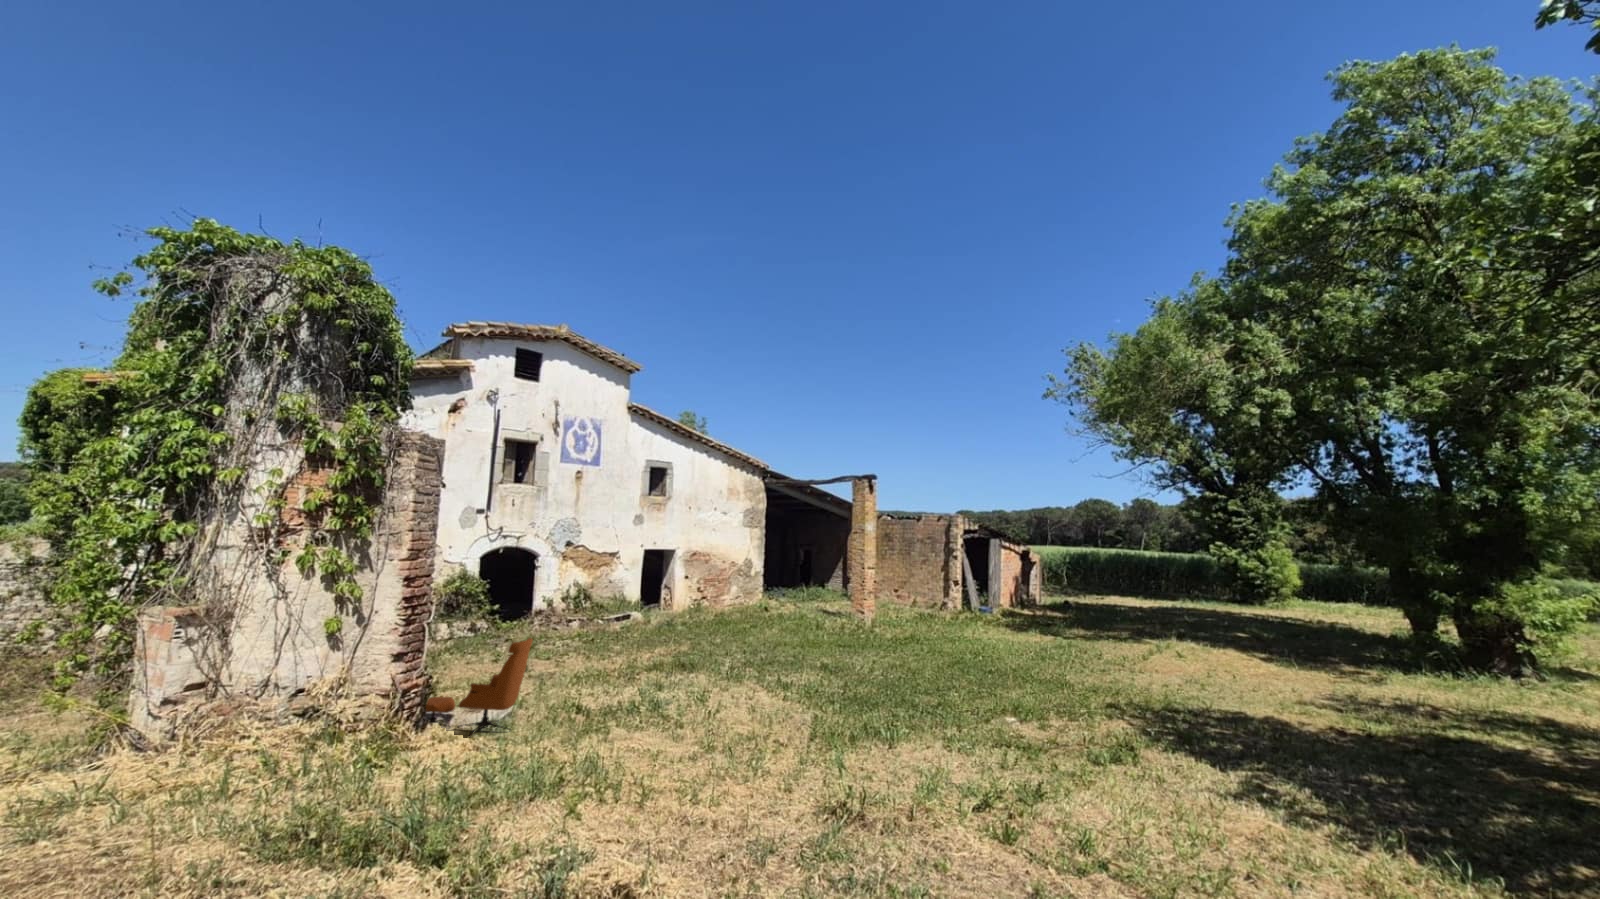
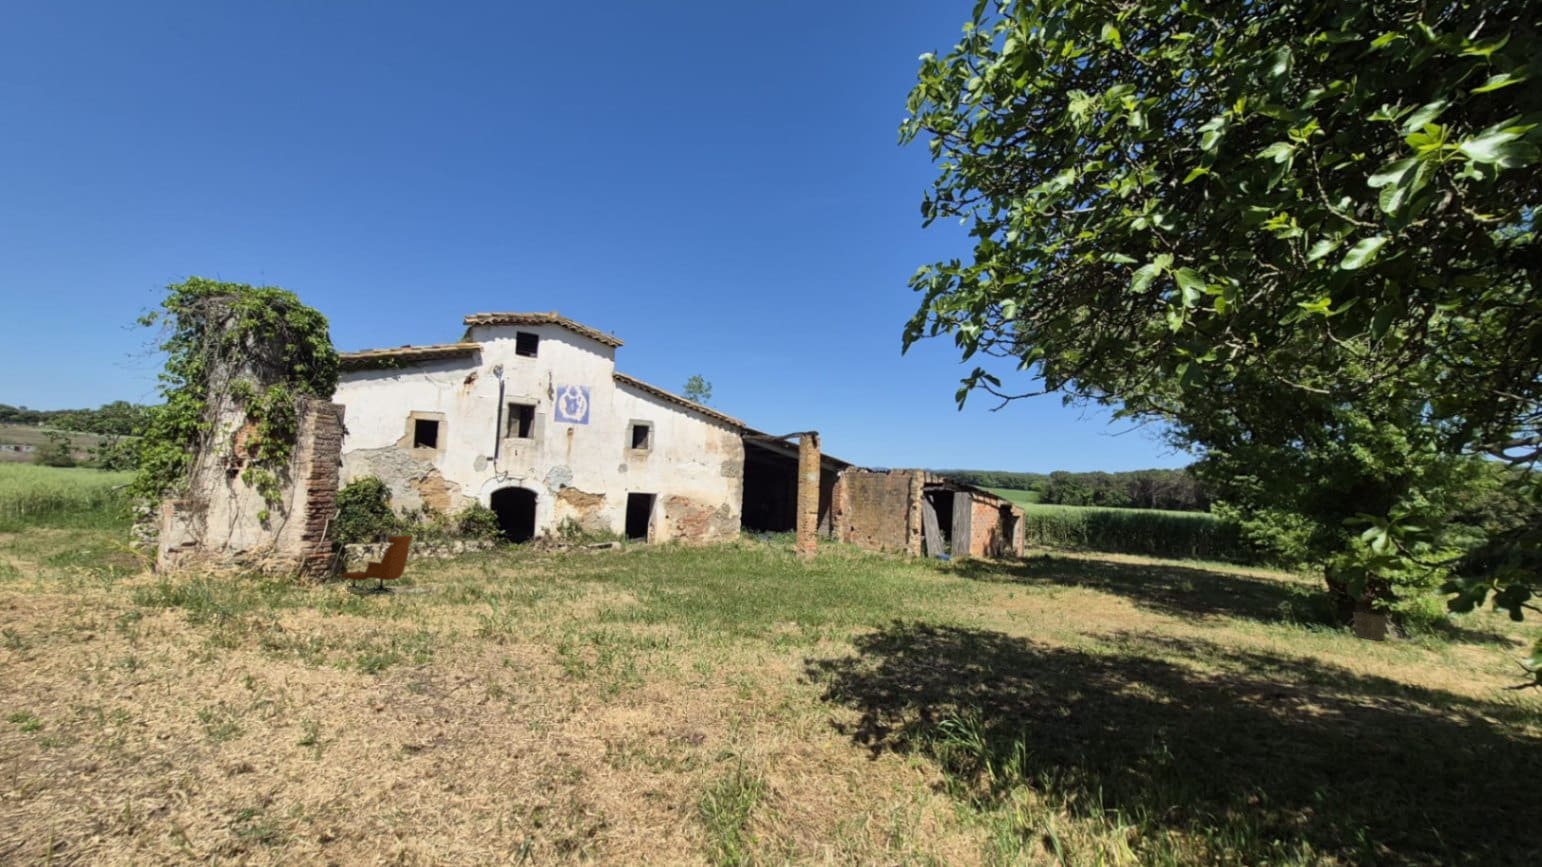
bucket: none [1495,660,1534,688] -> present [1353,612,1387,640]

